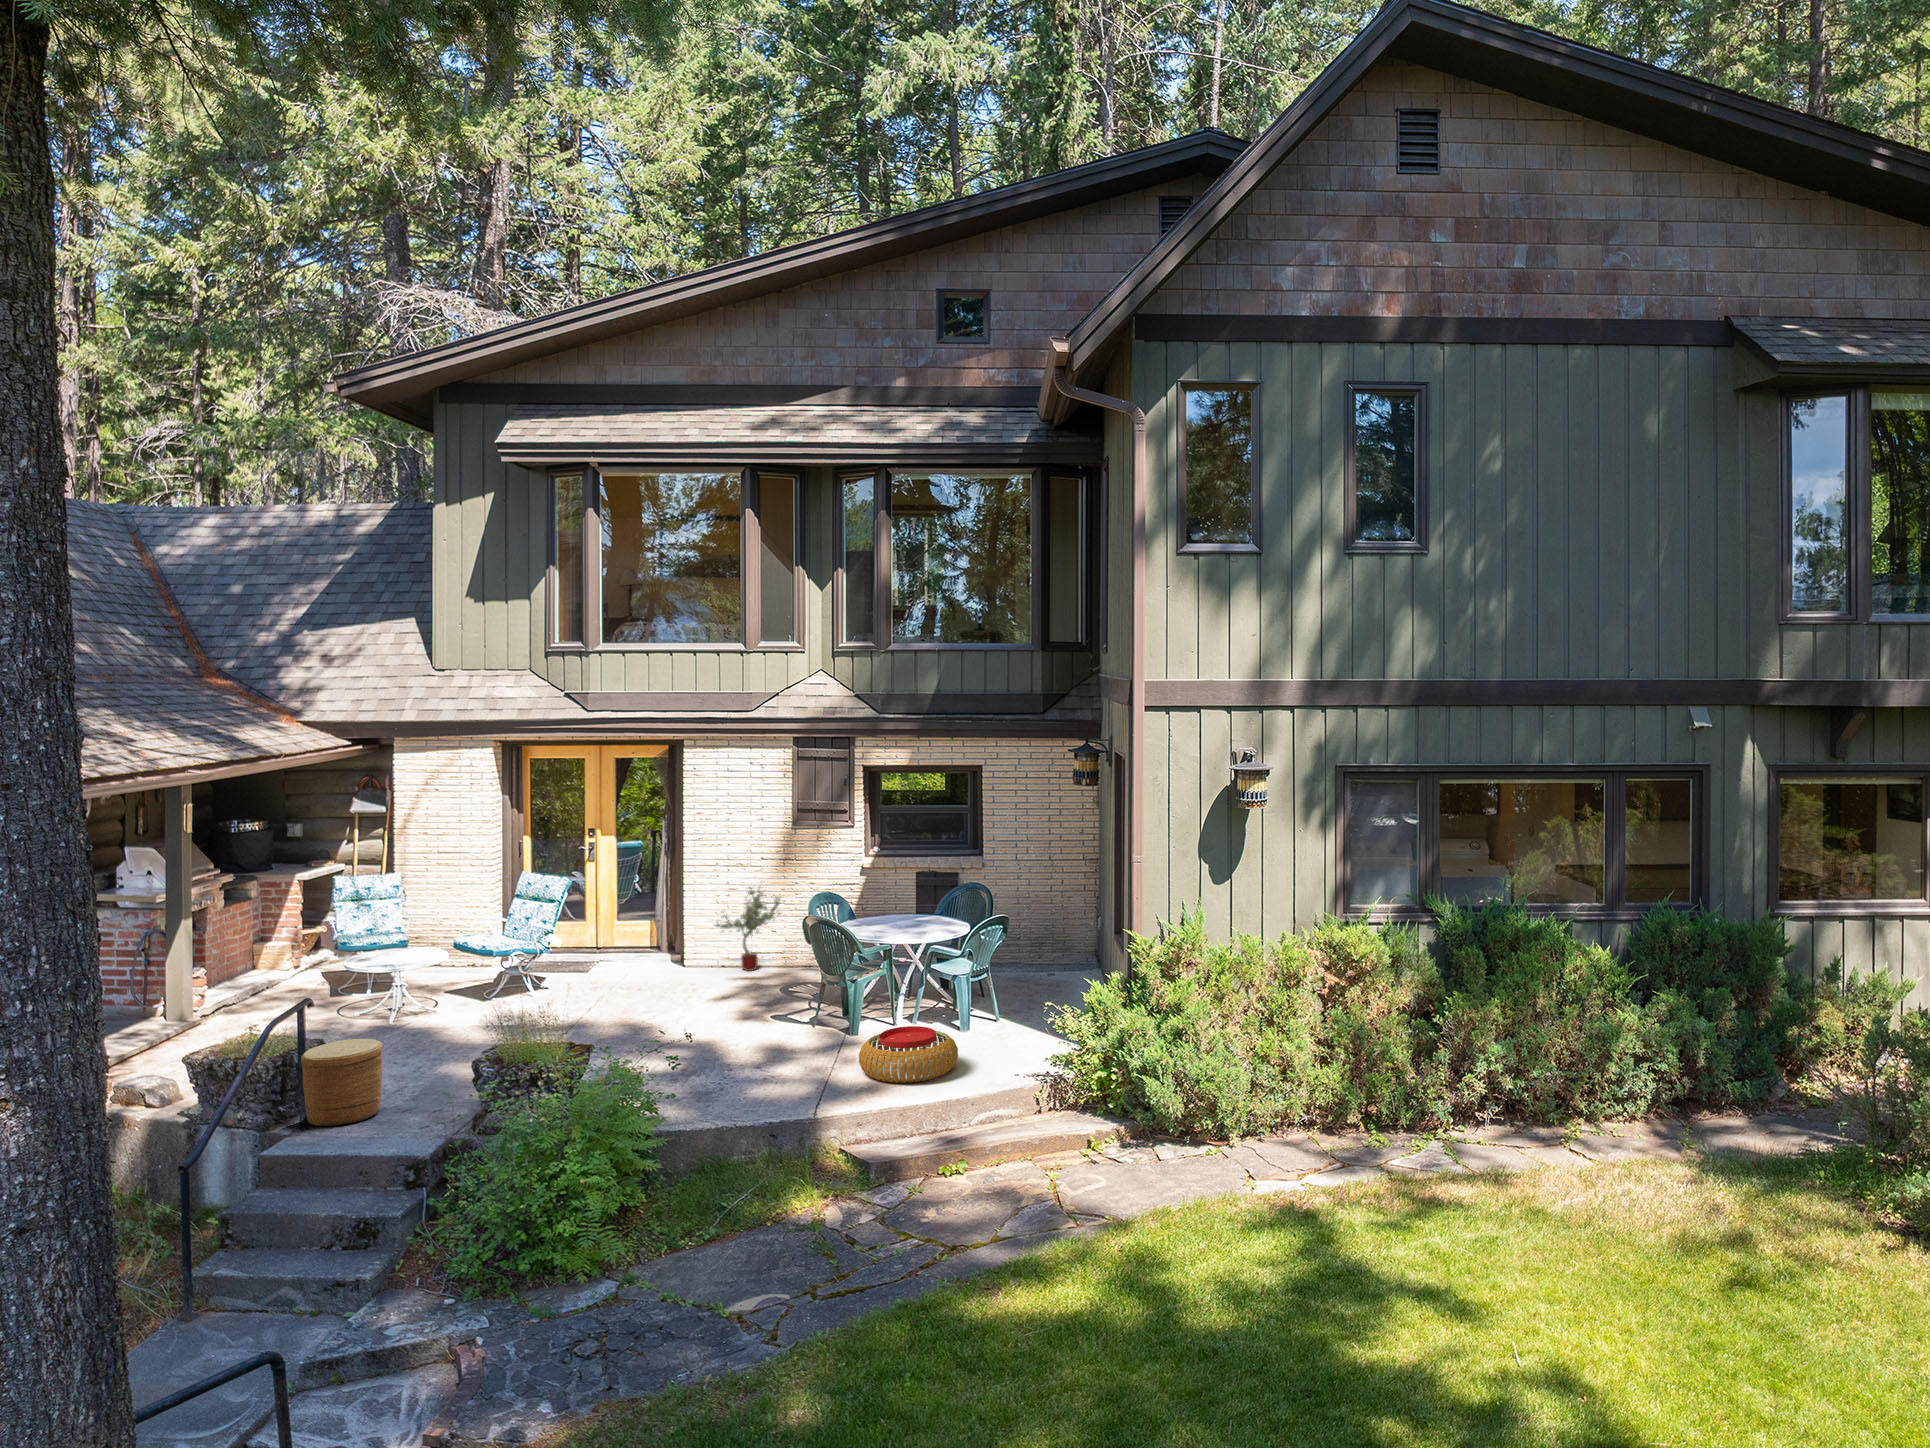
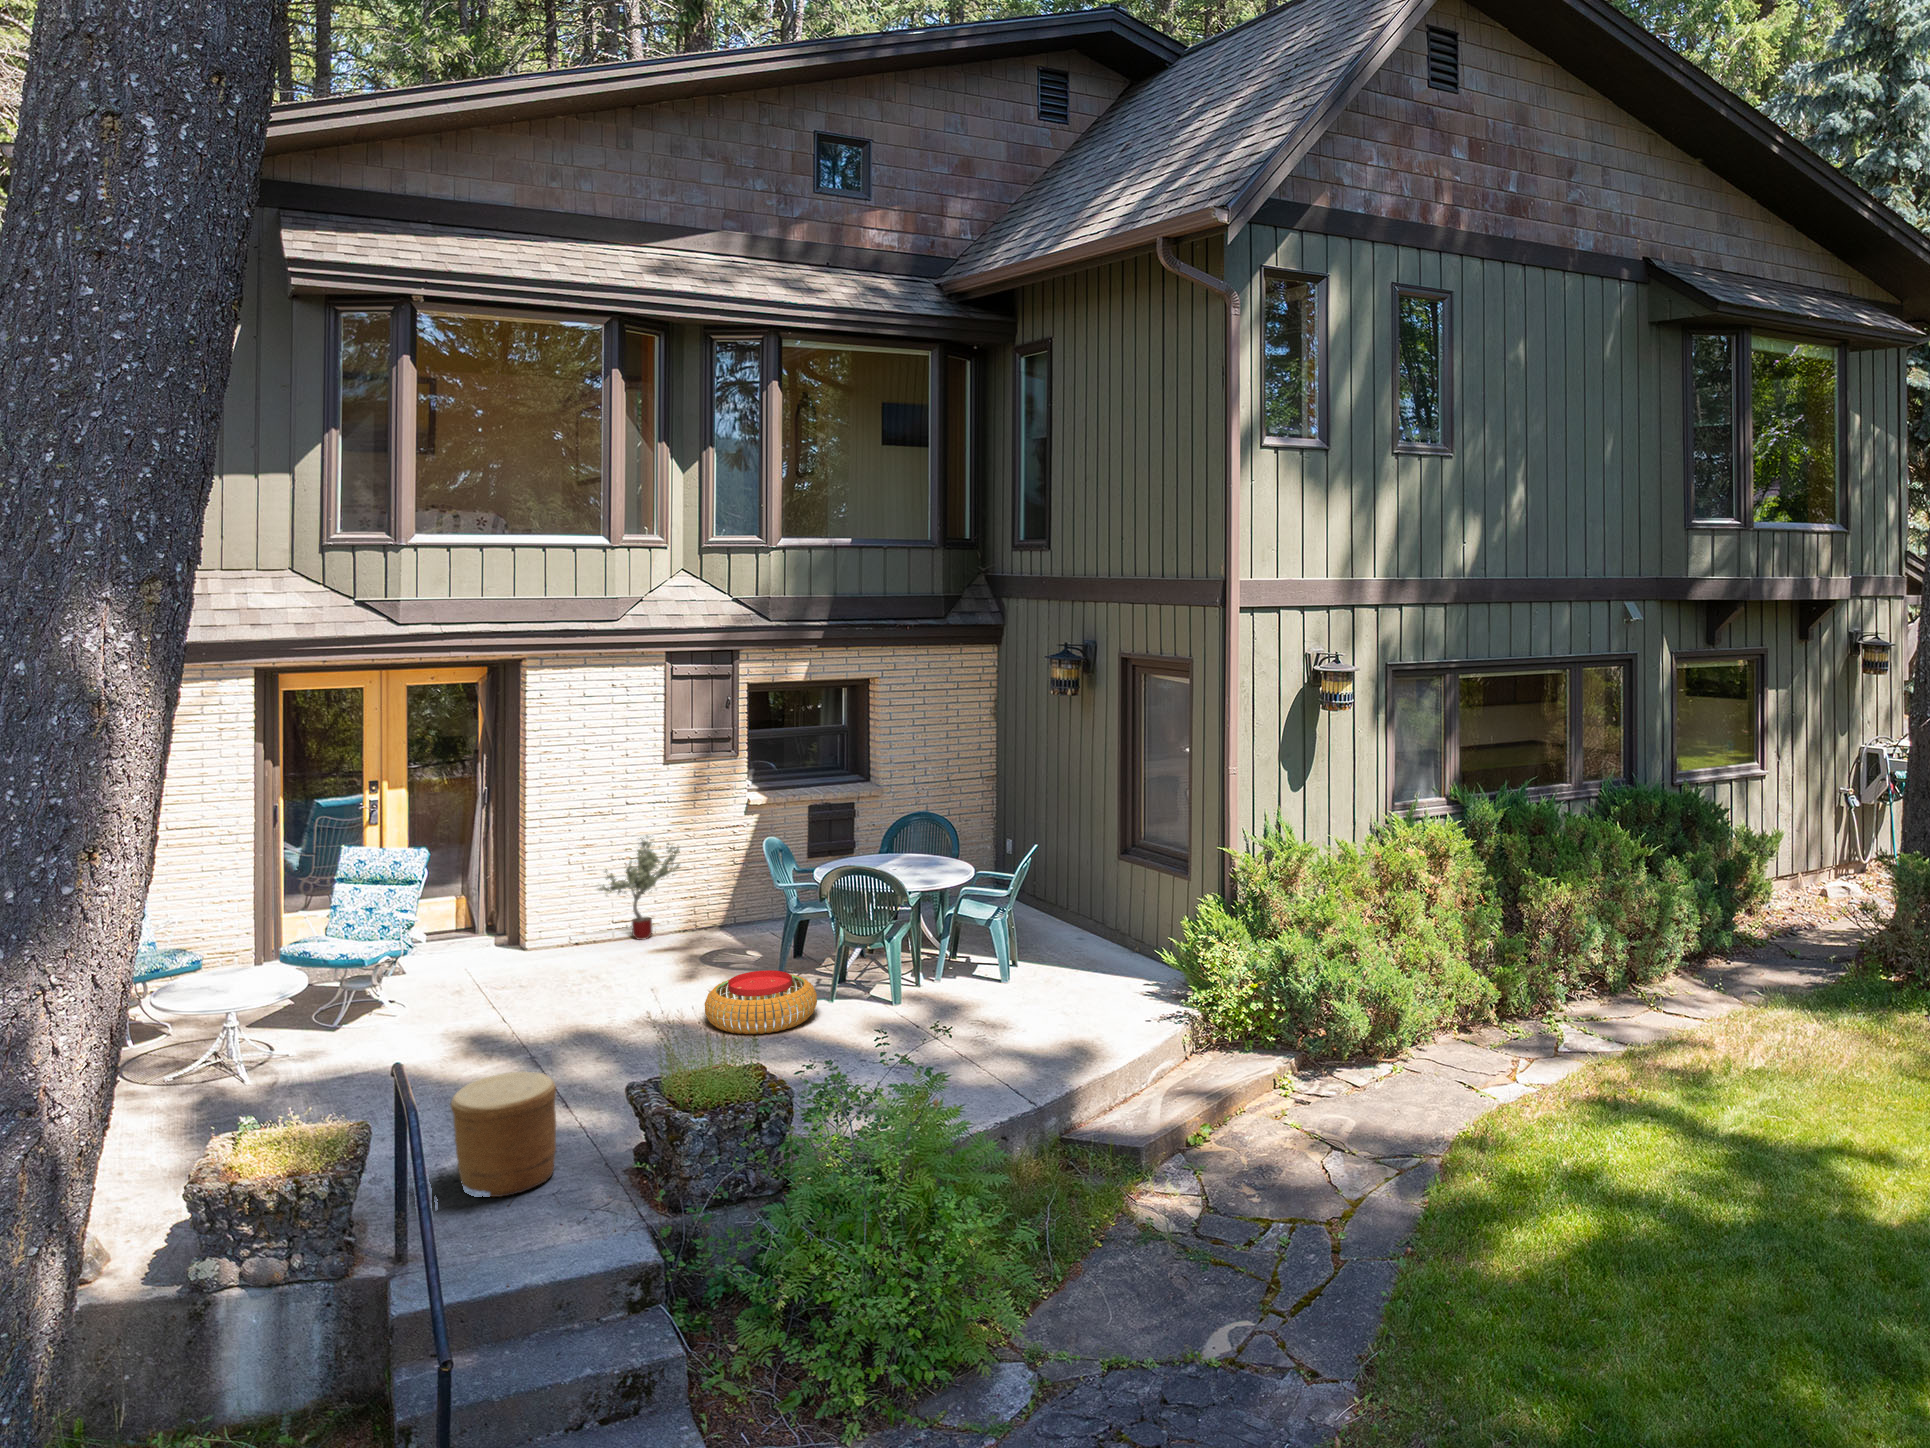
pouf: present [859,1026,958,1083] -> present [705,970,817,1034]

